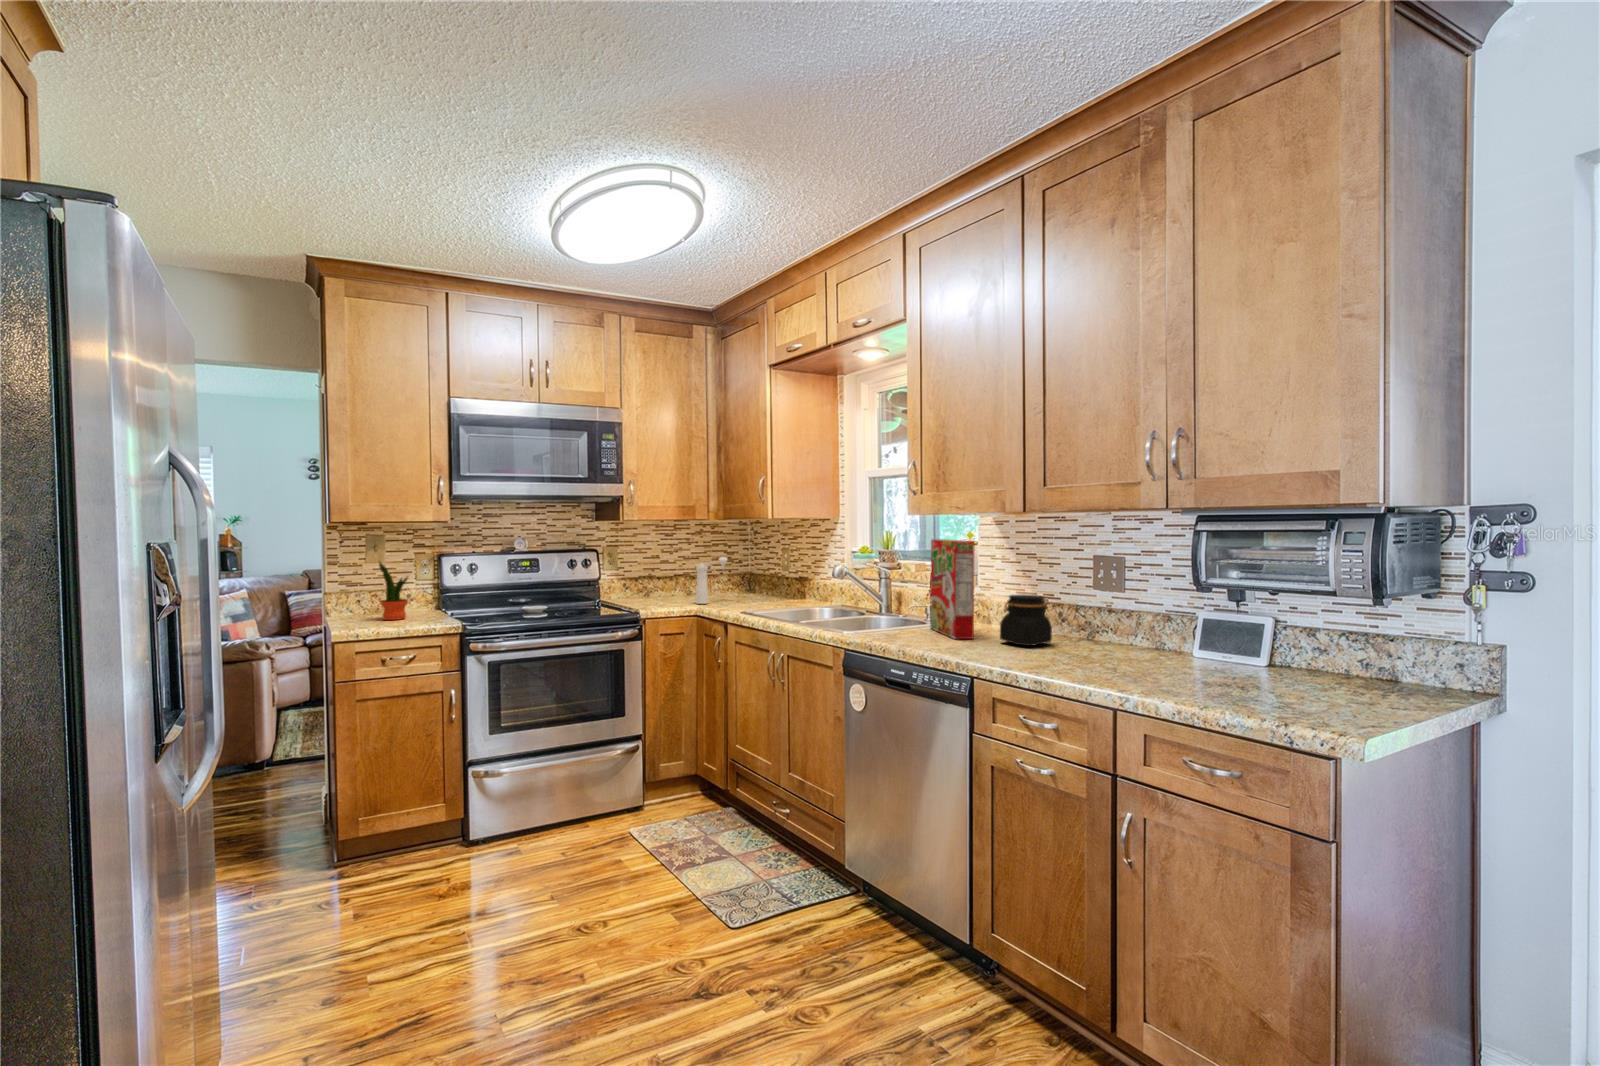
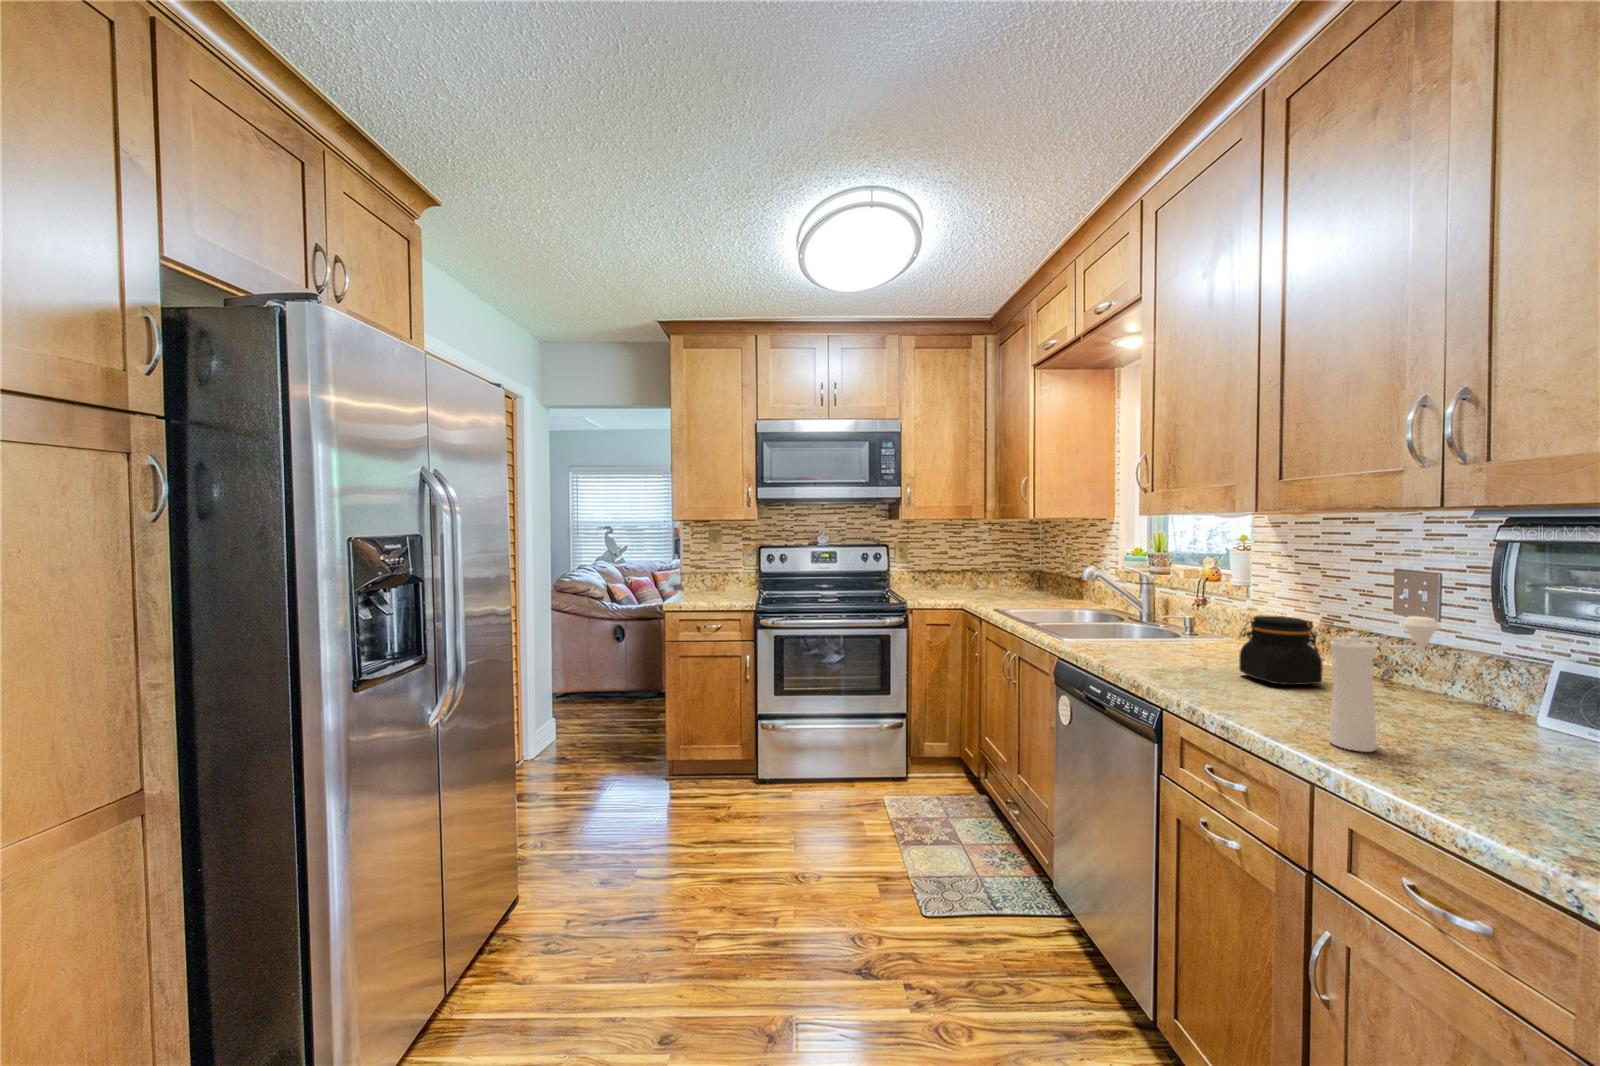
cereal box: present [930,539,975,639] -> none [1170,542,1210,666]
pepper mill: present [696,557,727,604] -> present [1330,616,1440,752]
potted plant: present [379,562,408,620] -> none [718,552,740,596]

